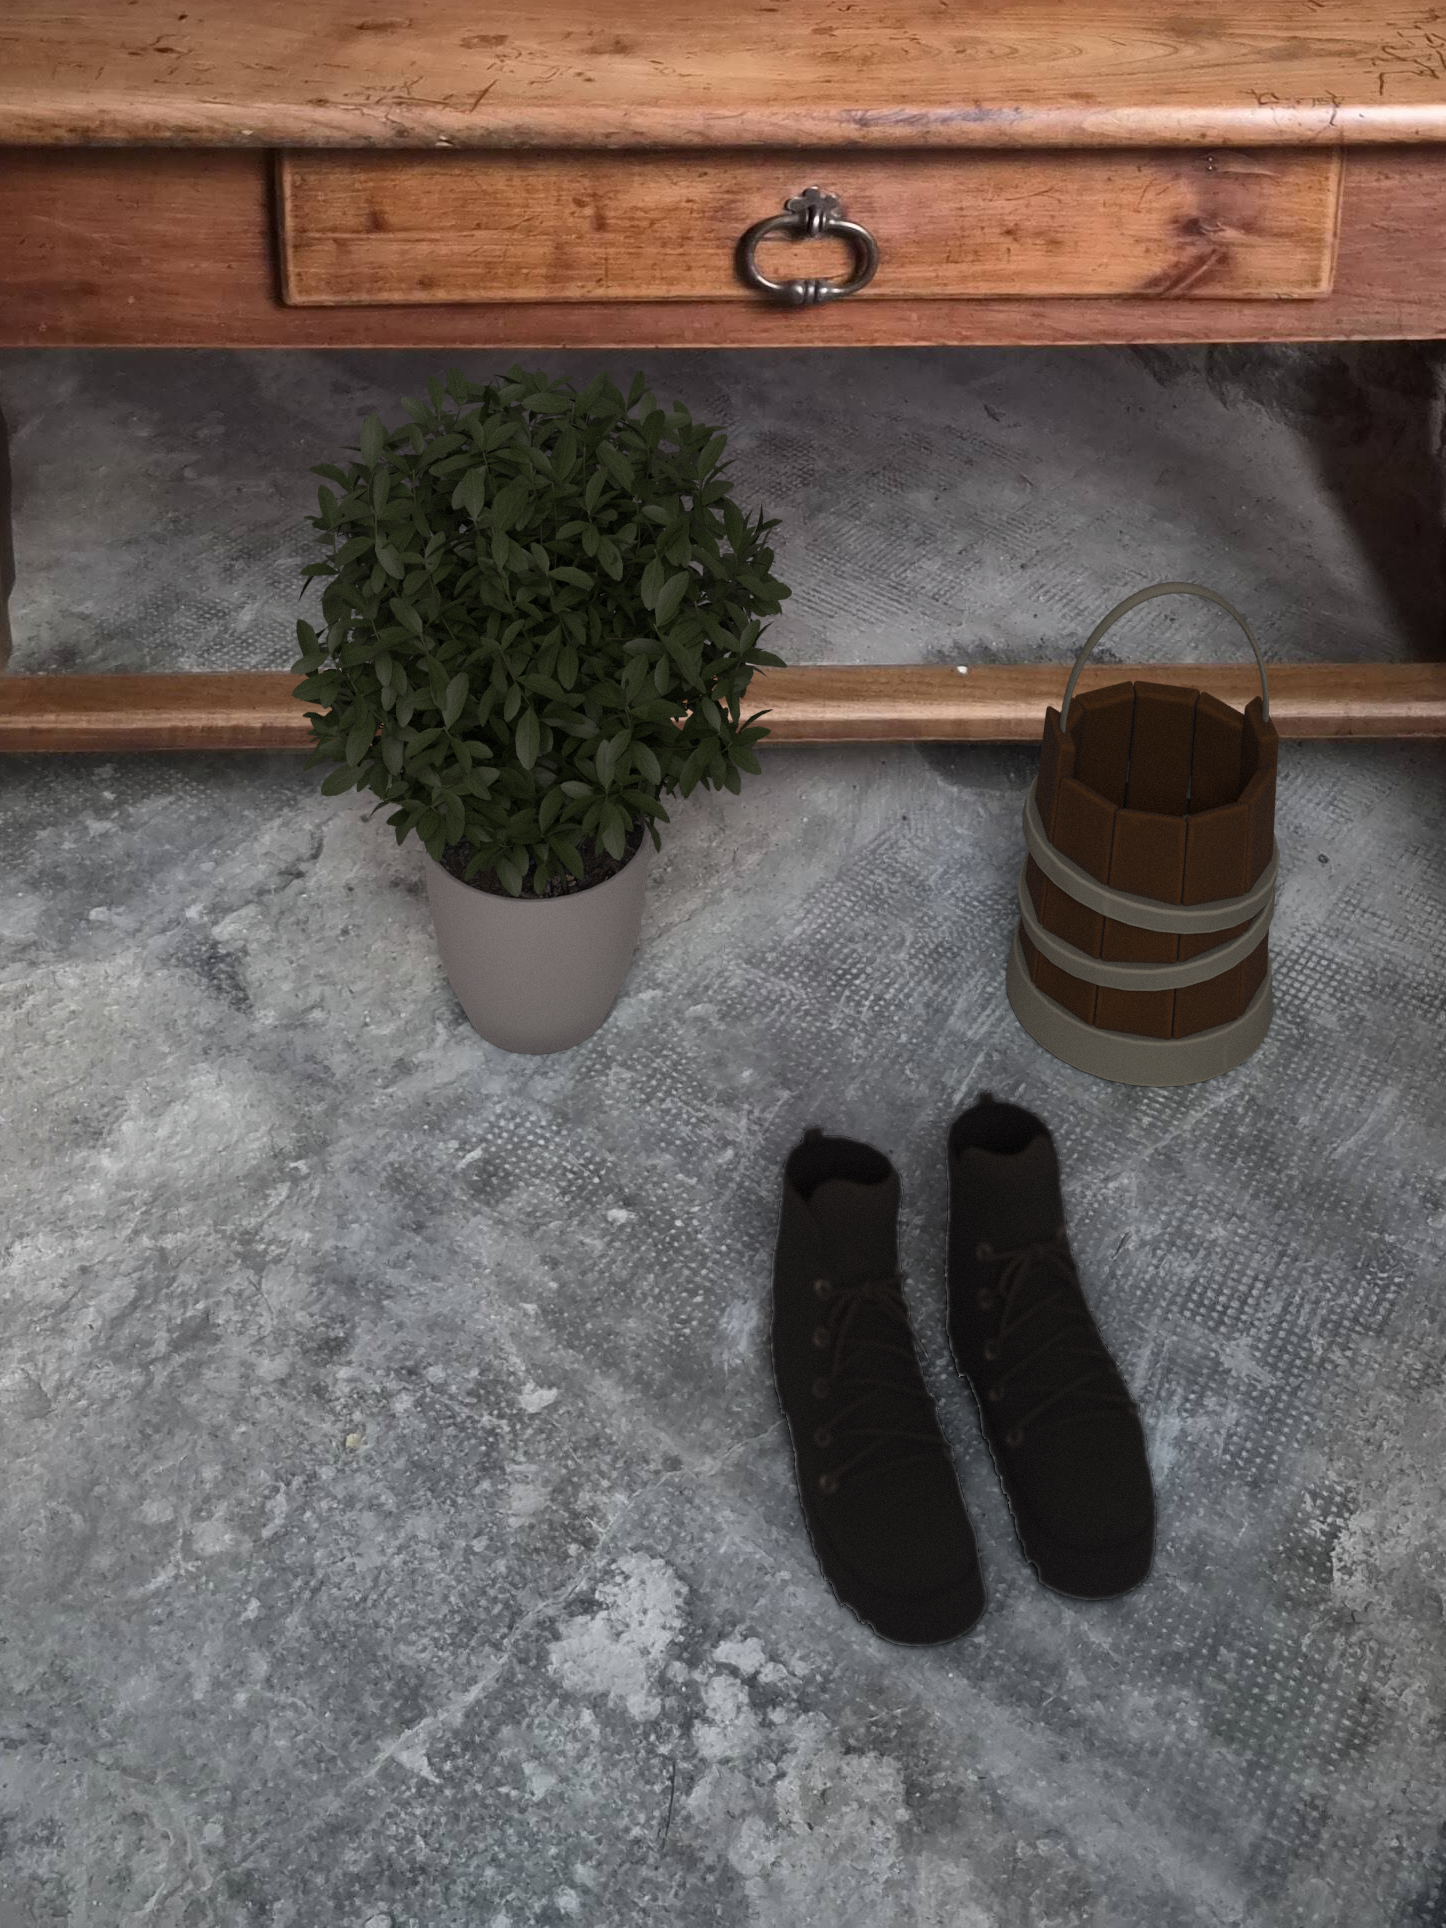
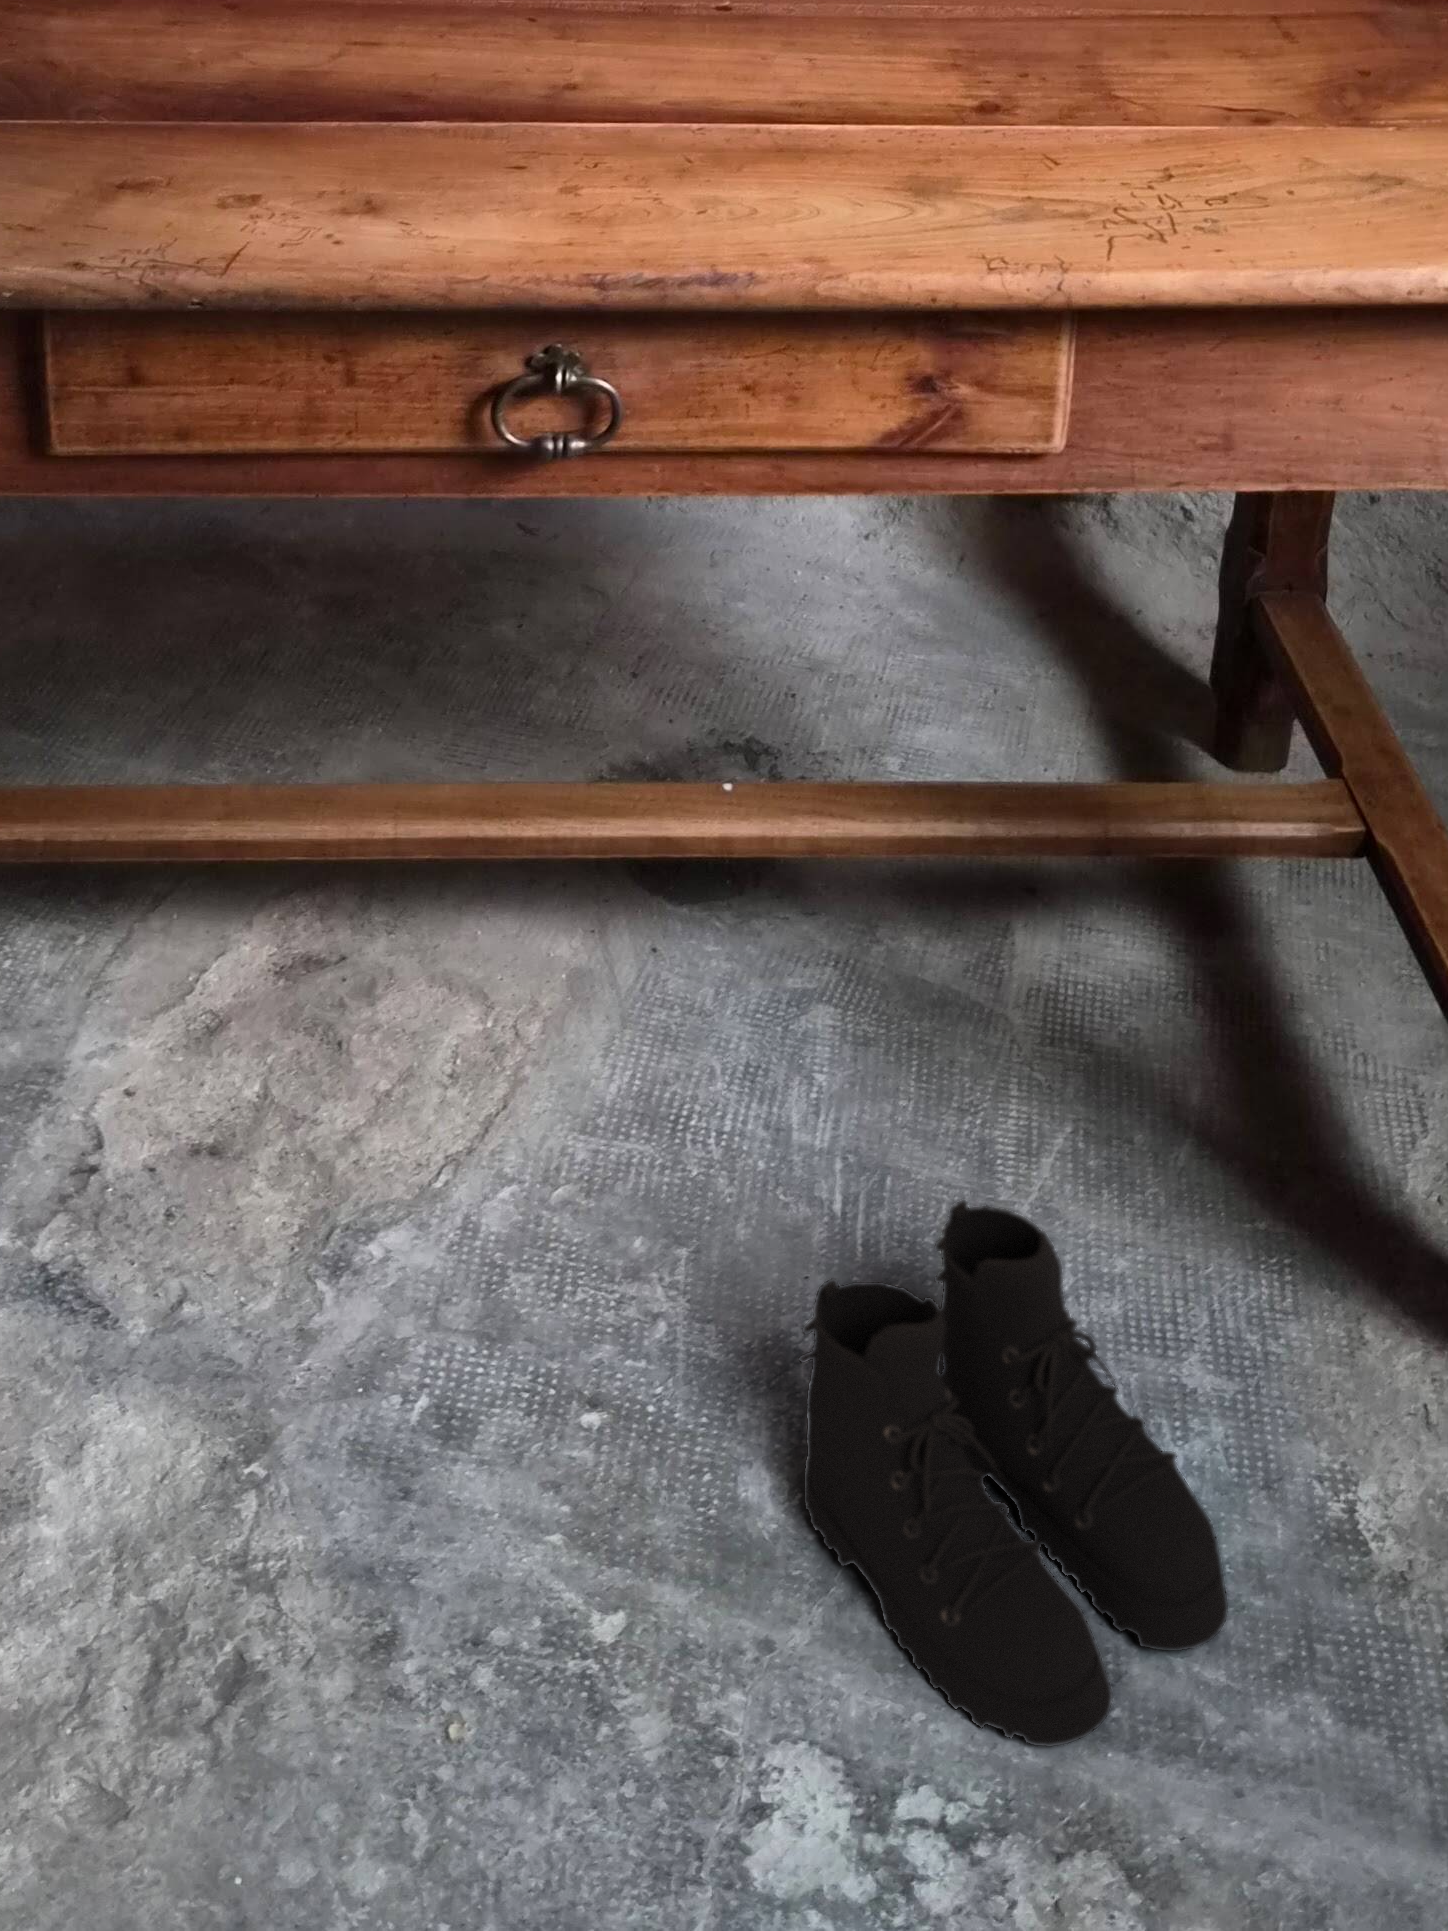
potted plant: present [290,364,792,1054] -> none [138,575,667,1292]
wooden bucket: present [1006,582,1280,1087] -> none [818,676,1076,1163]

